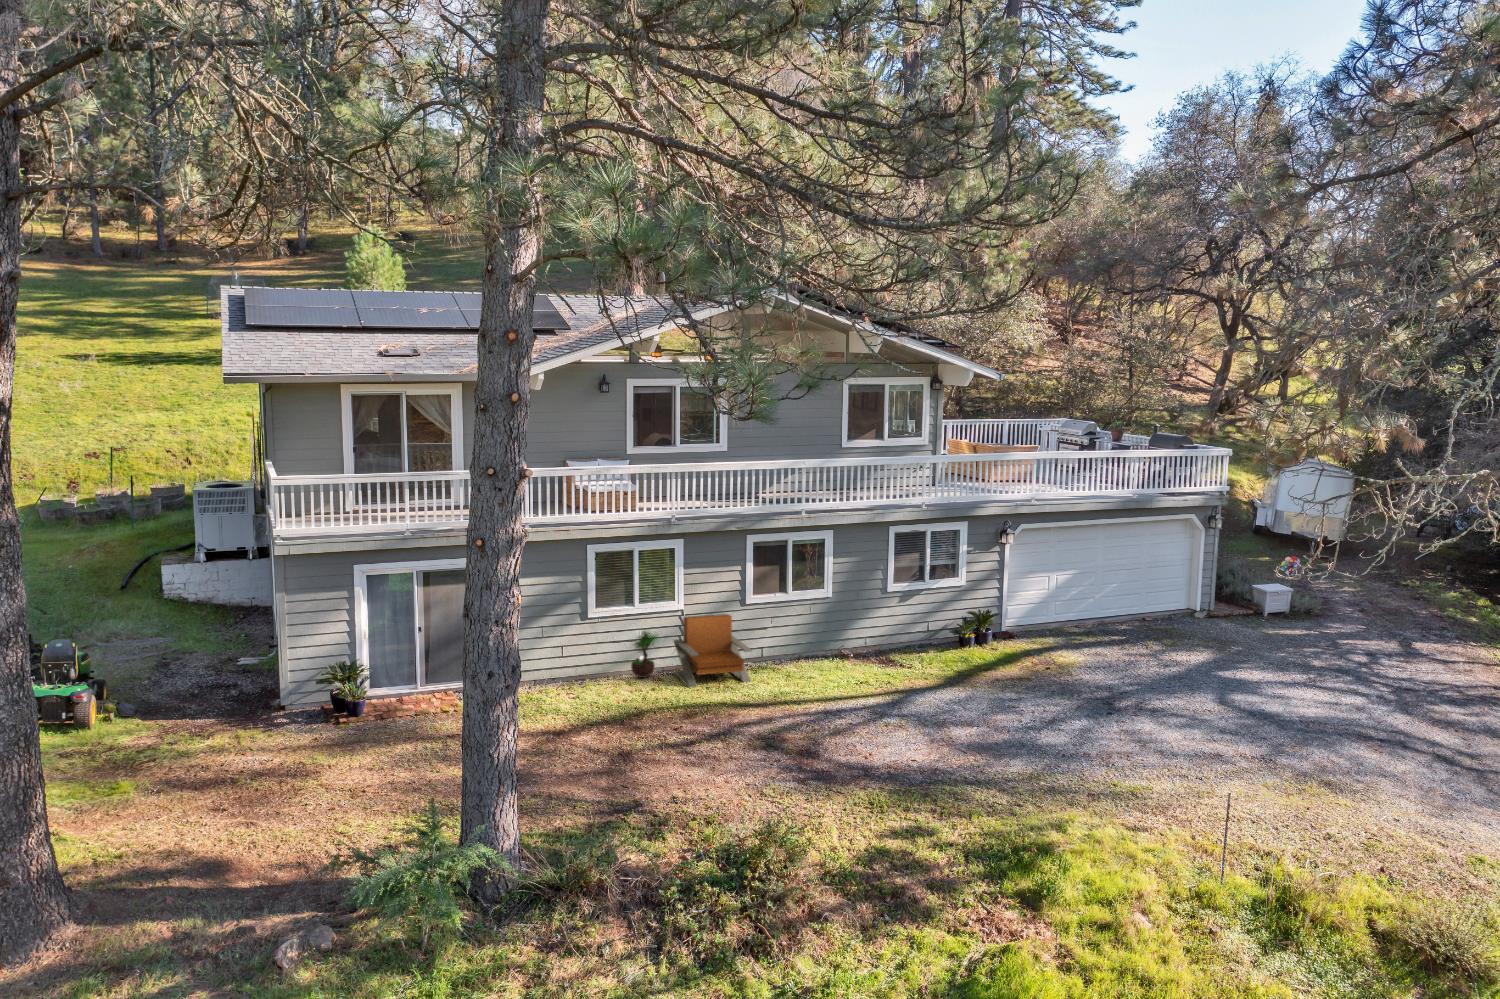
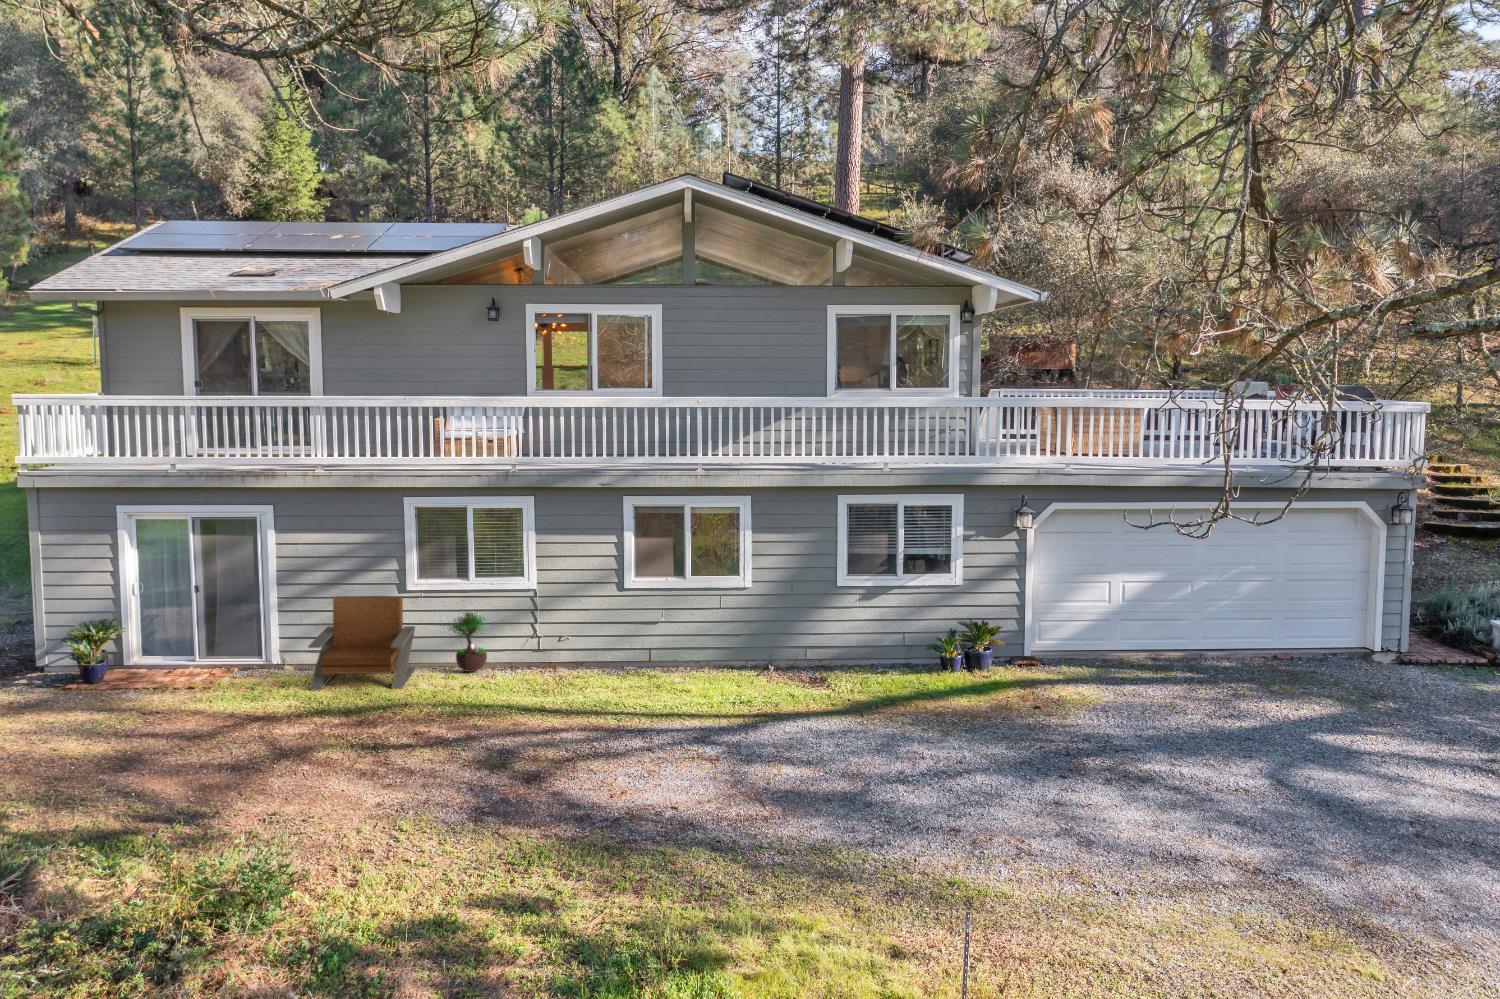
lounge chair: present [673,614,752,688] -> present [308,596,415,691]

